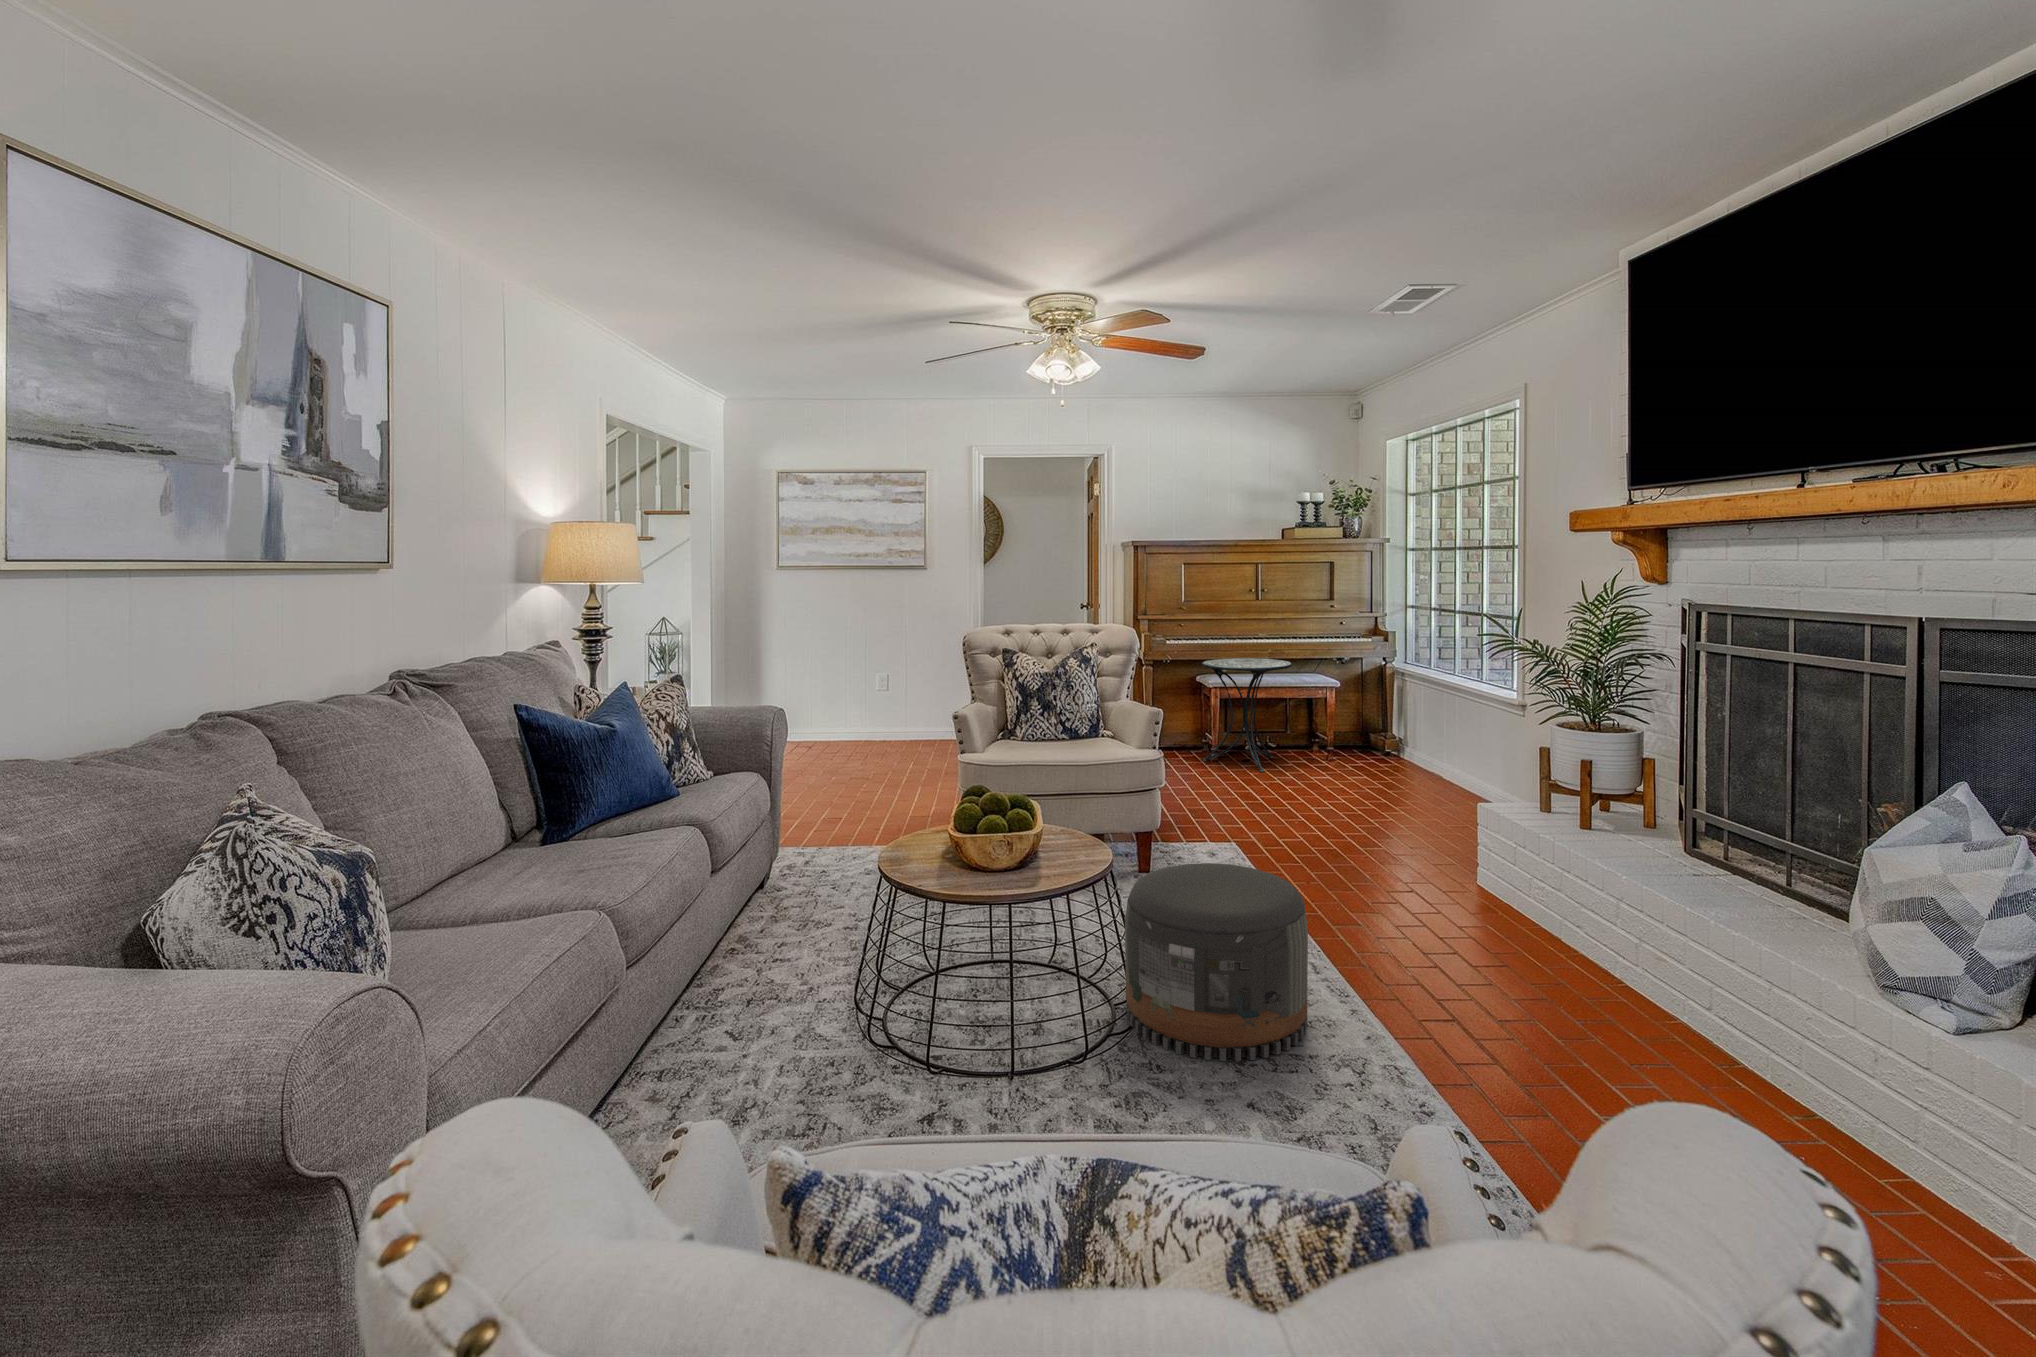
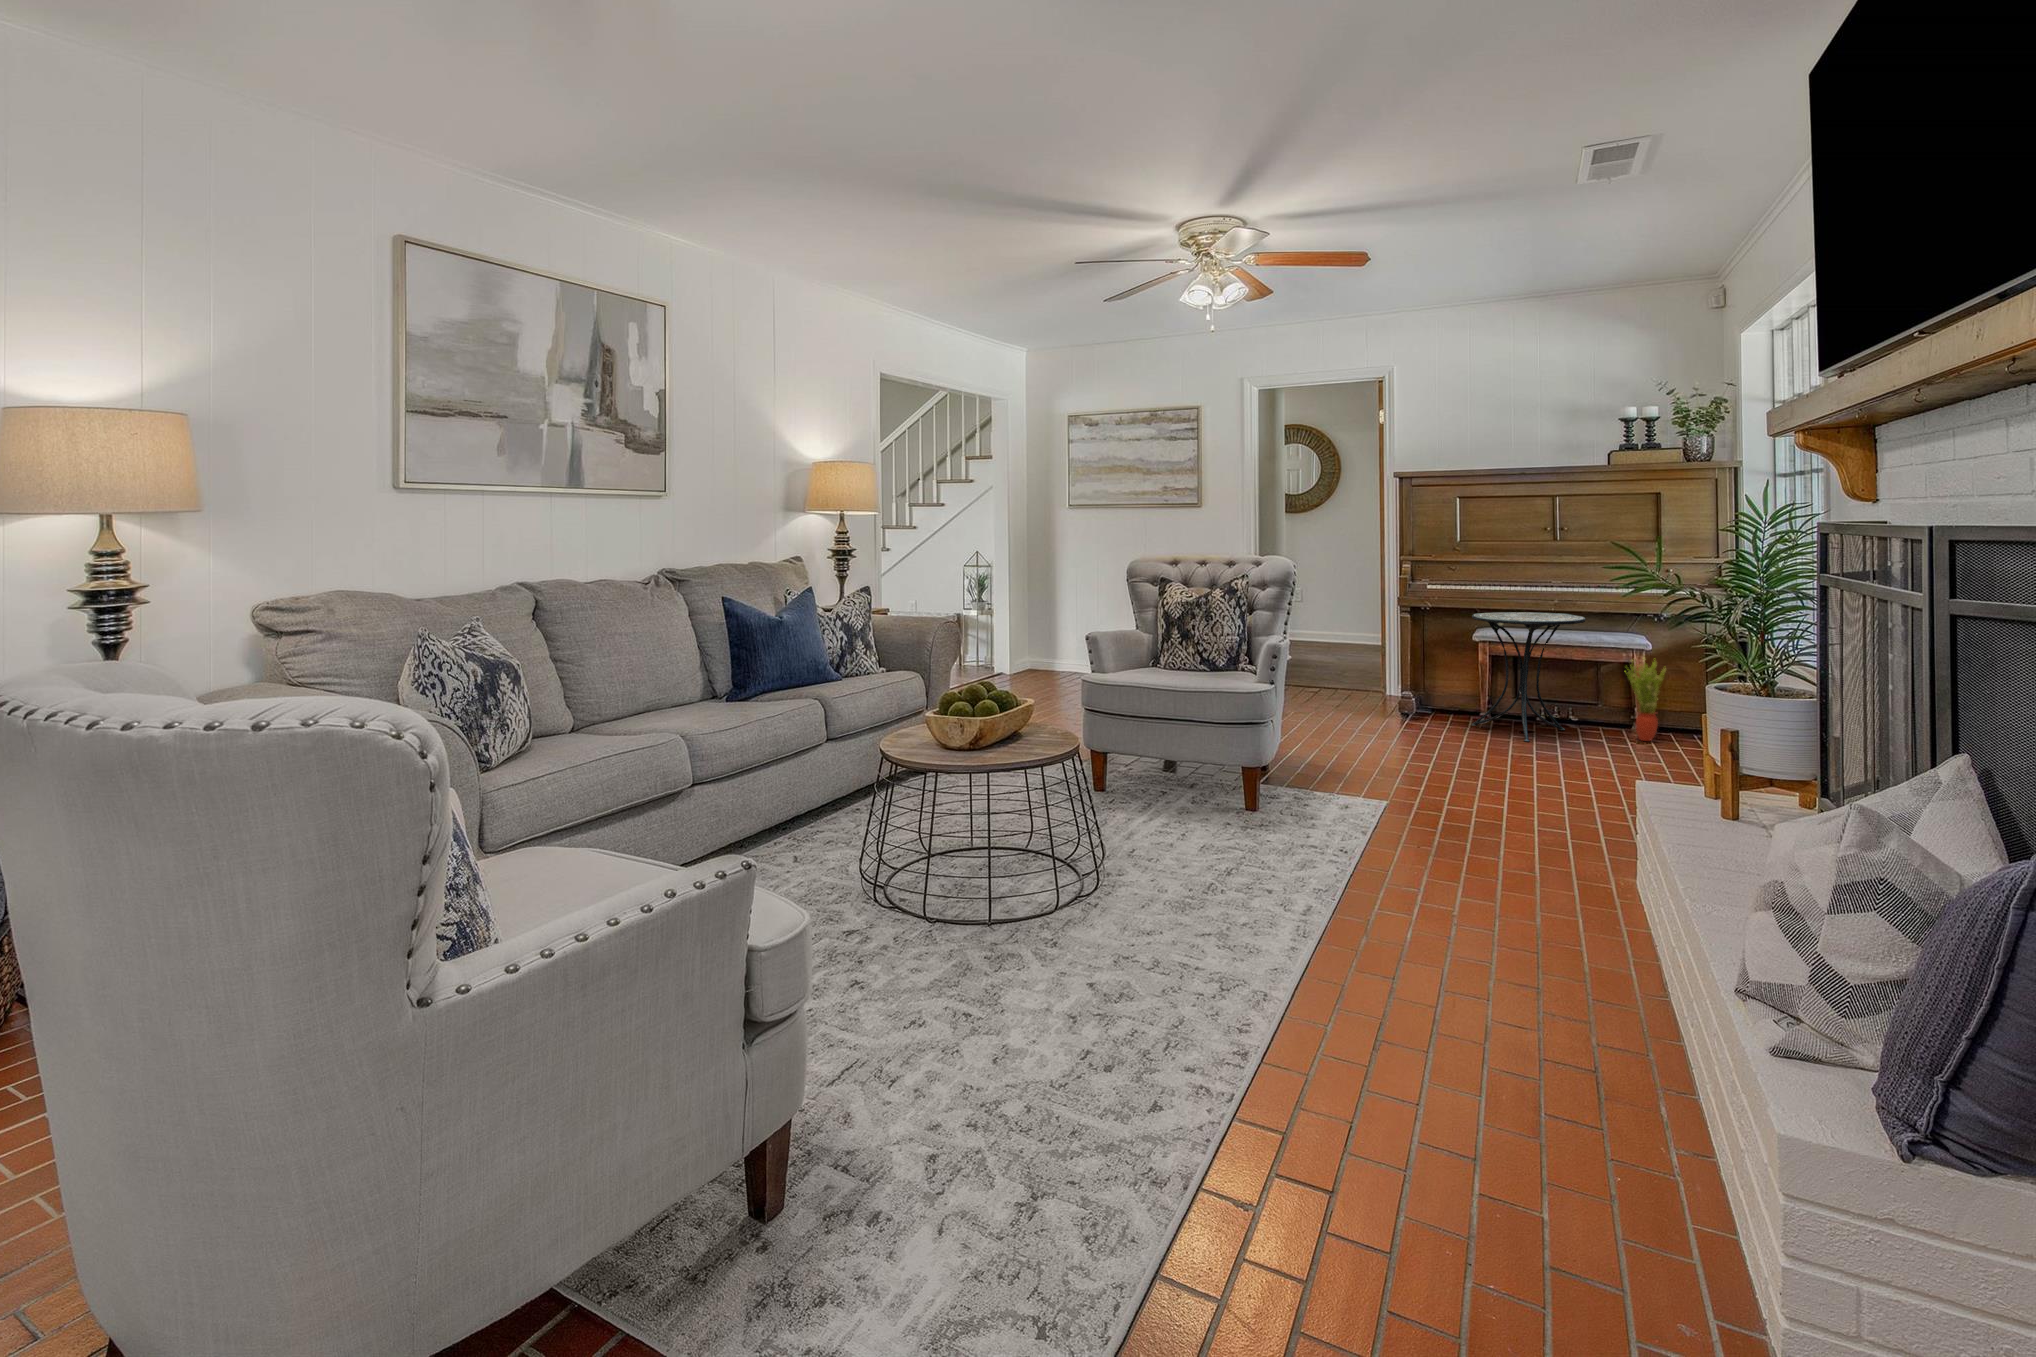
potted plant: none [1317,690,1350,761] -> present [1625,656,1665,741]
pouf: present [1125,863,1308,1061] -> none [1066,771,1238,946]

